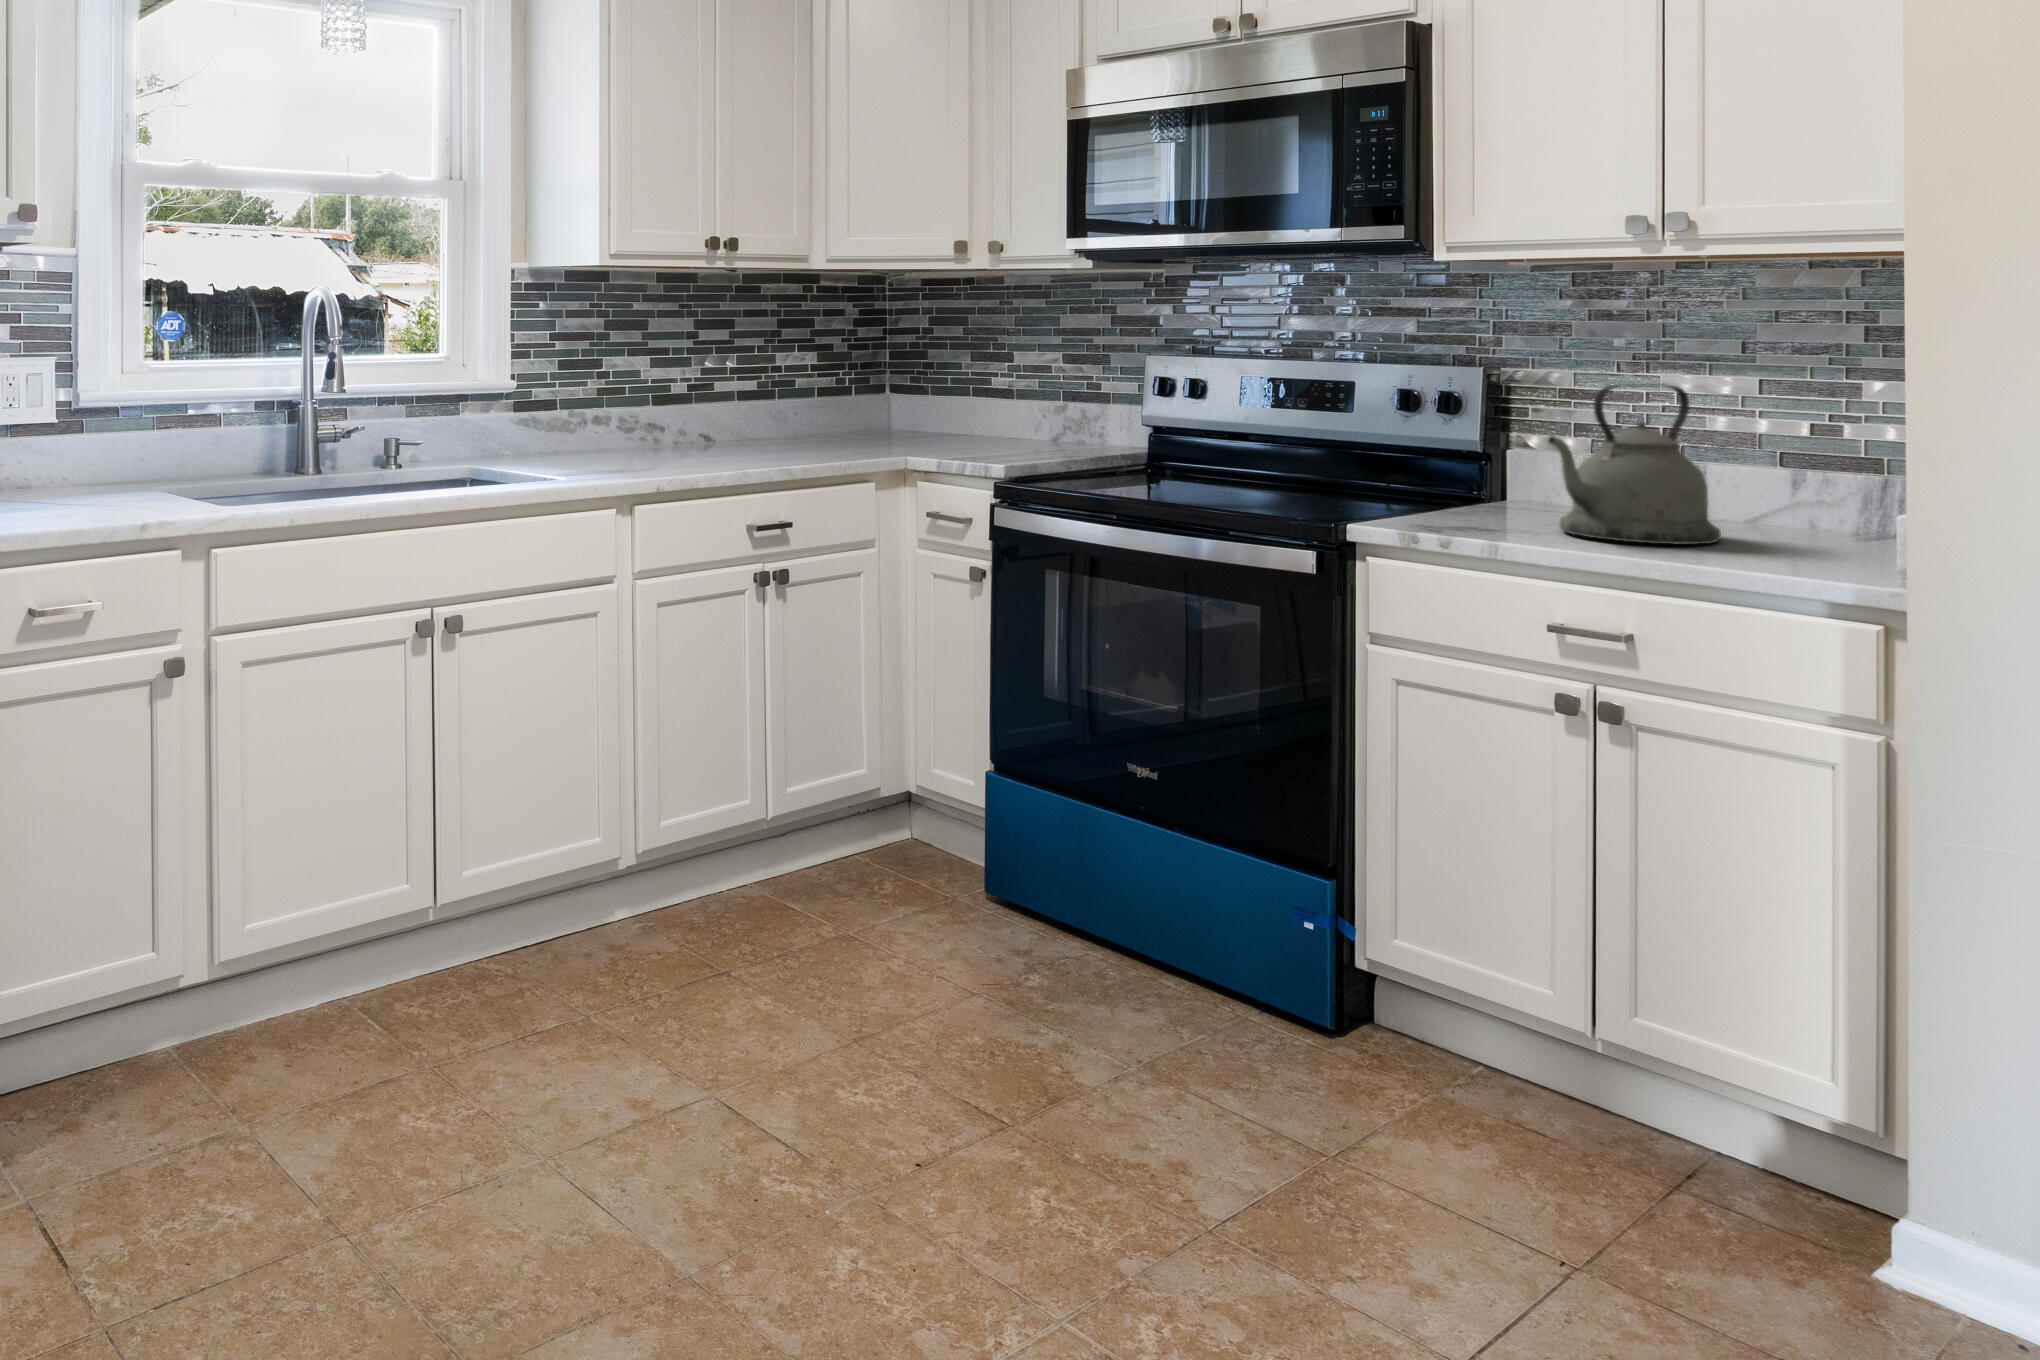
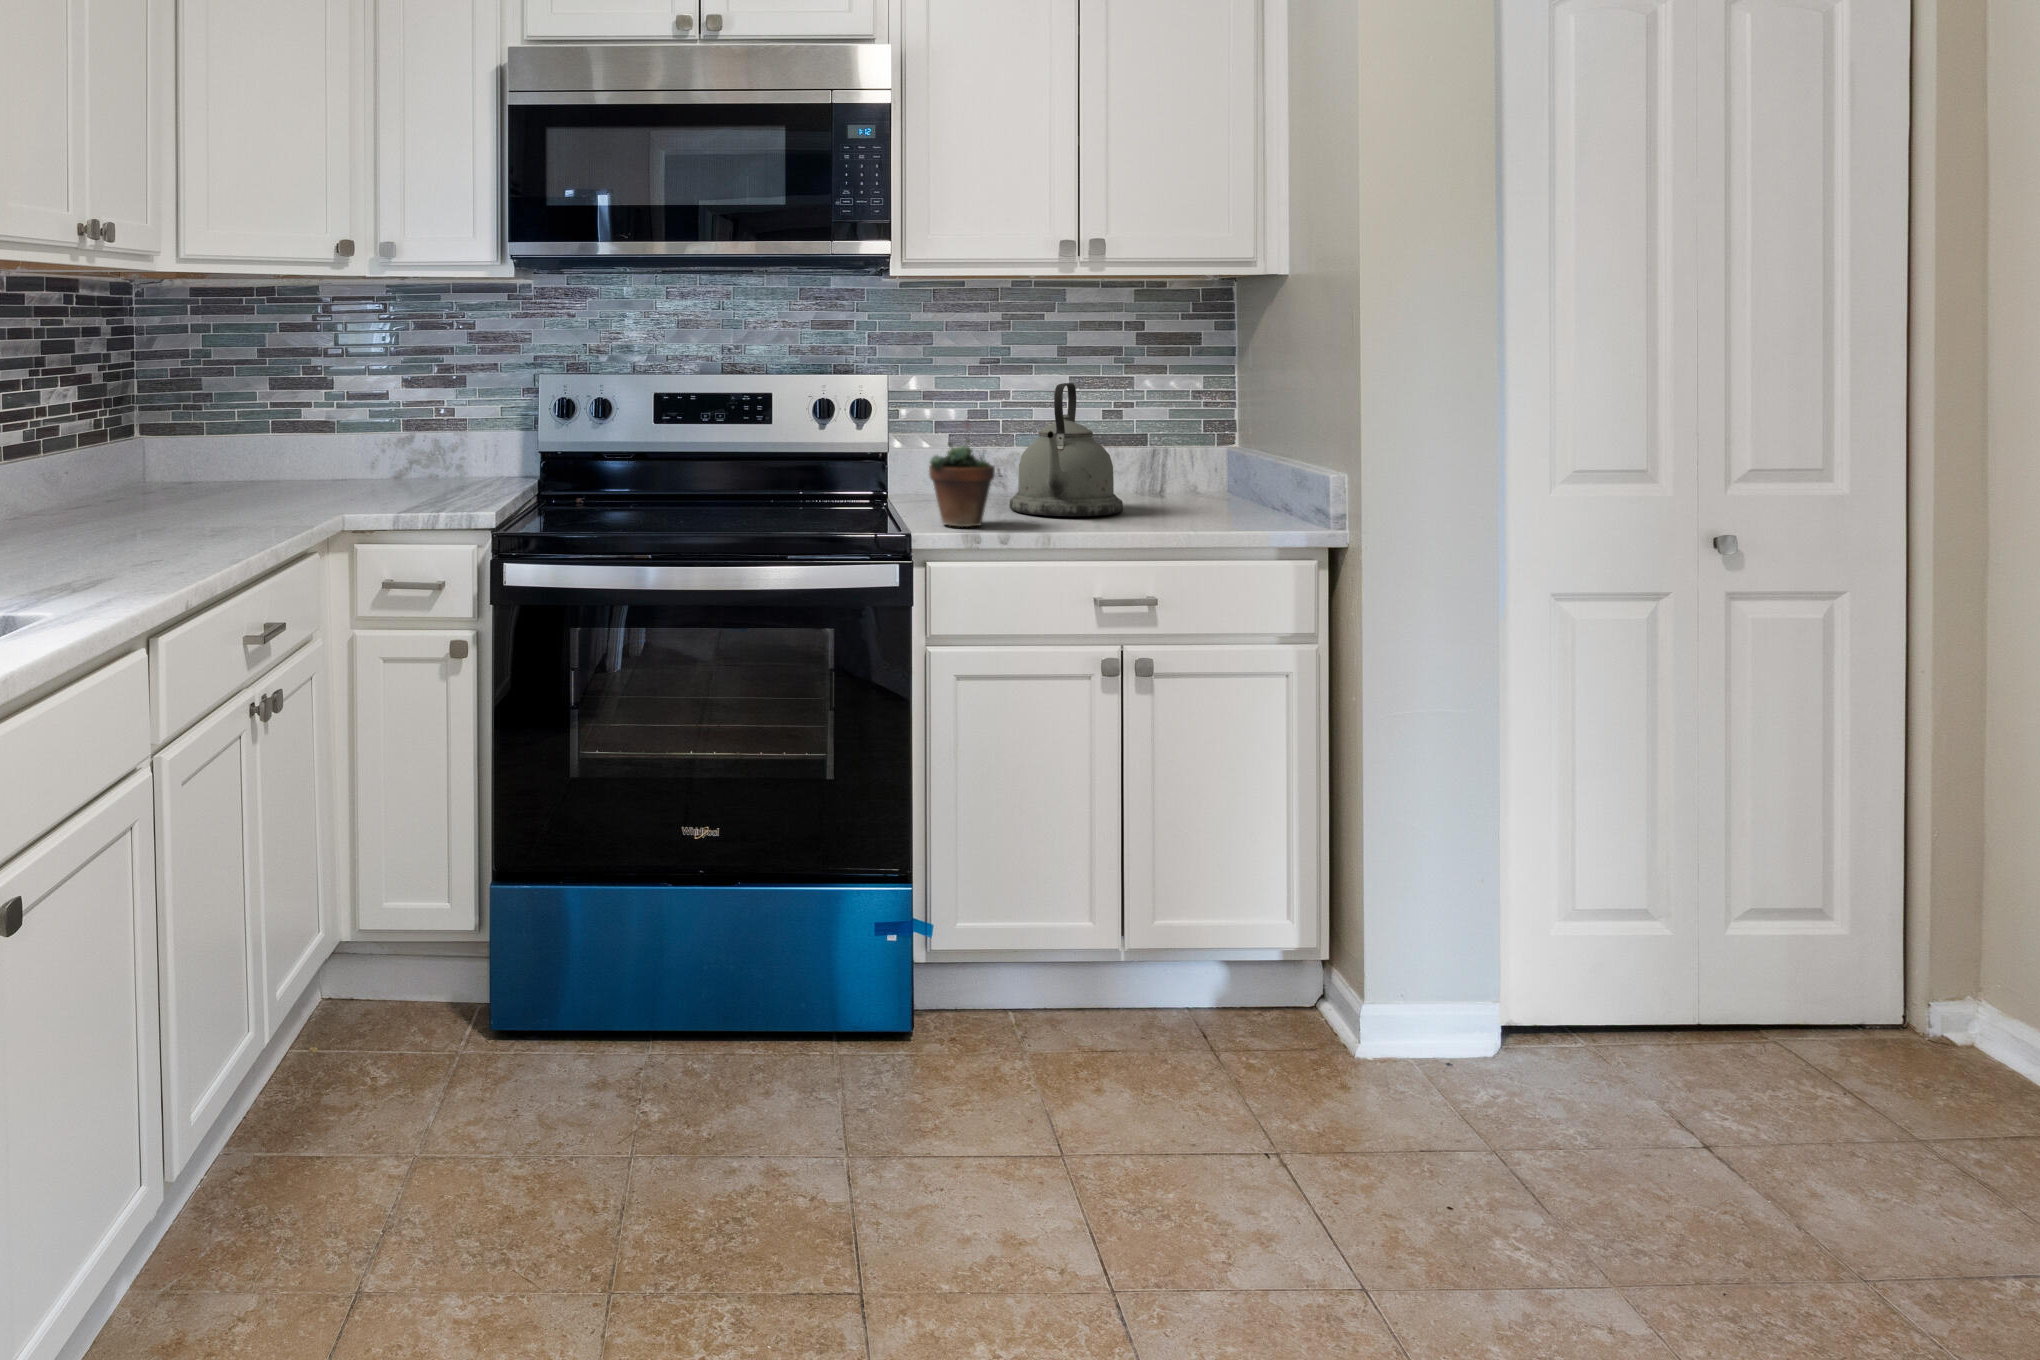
succulent plant: none [1389,413,1480,532] -> present [929,421,995,527]

